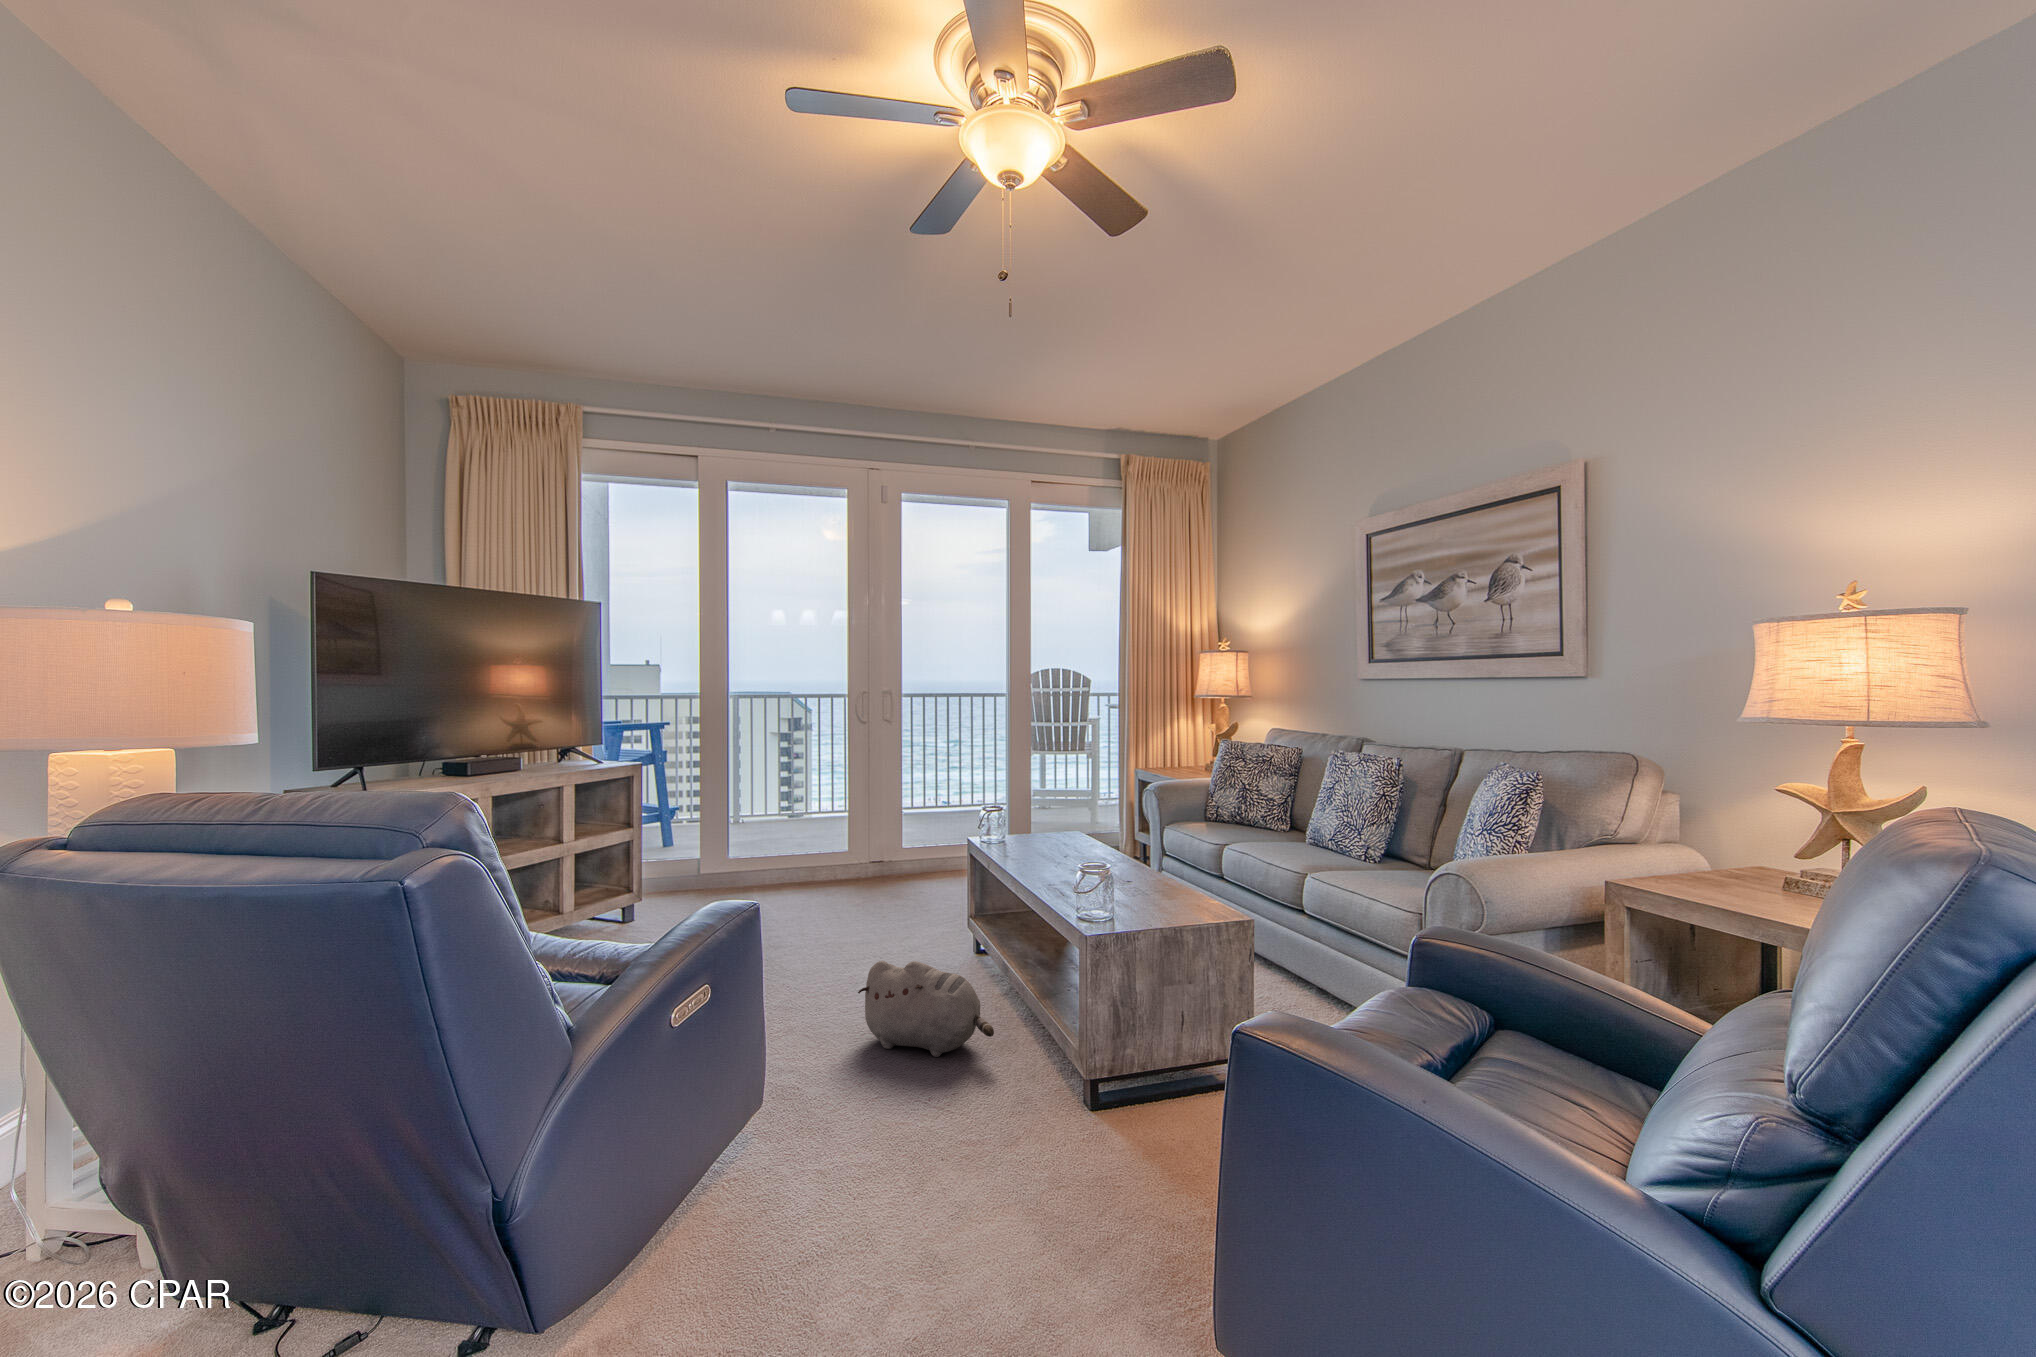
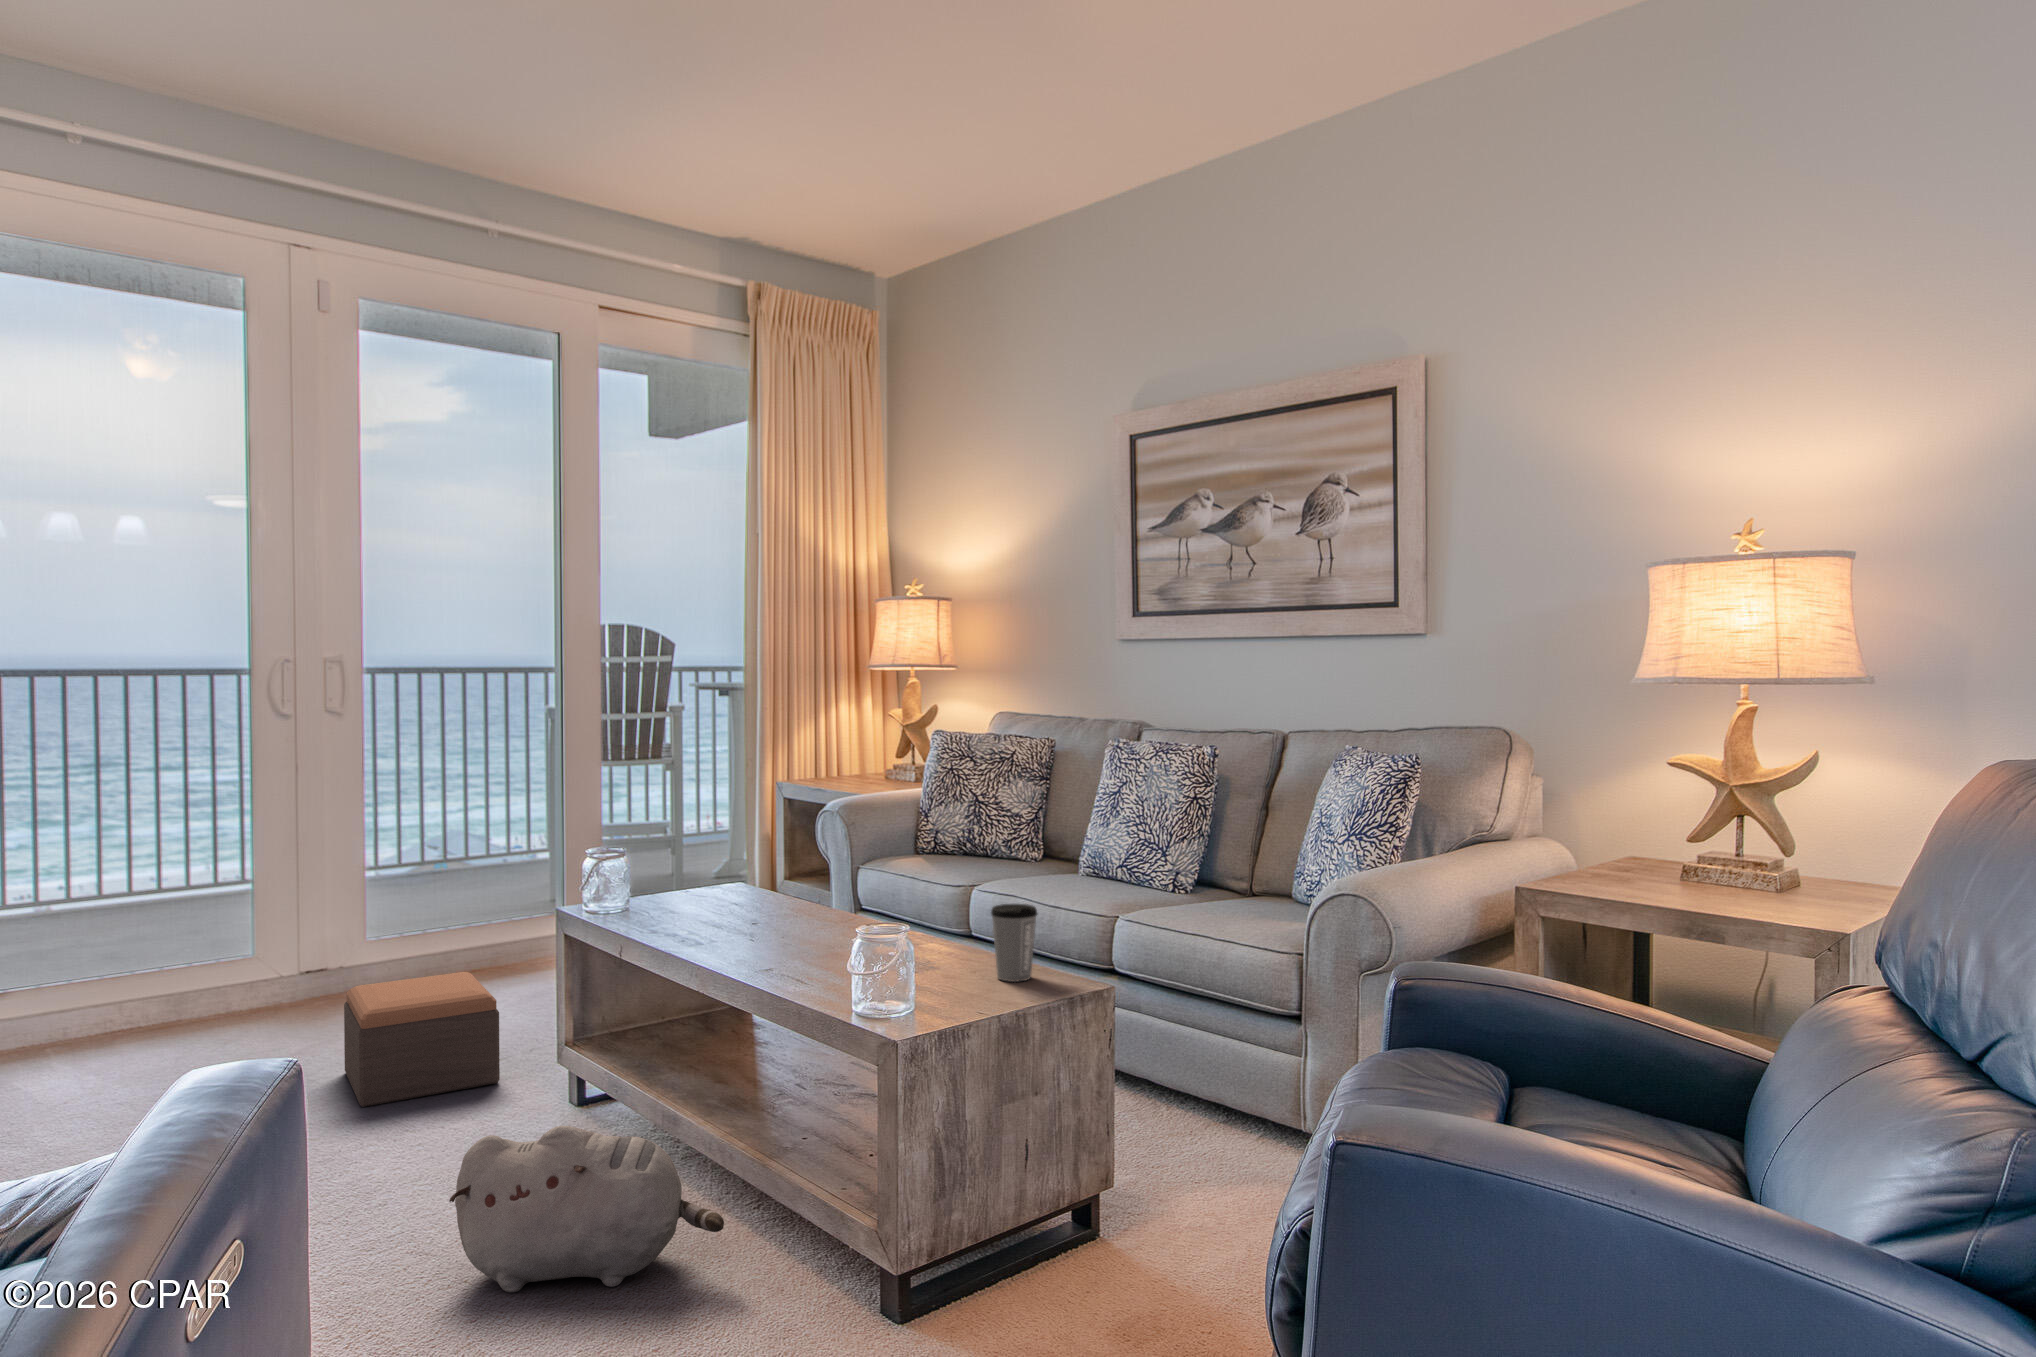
coffee cup: none [1161,860,1192,911] -> present [991,904,1037,982]
footstool: none [871,870,943,938] -> present [344,972,500,1107]

